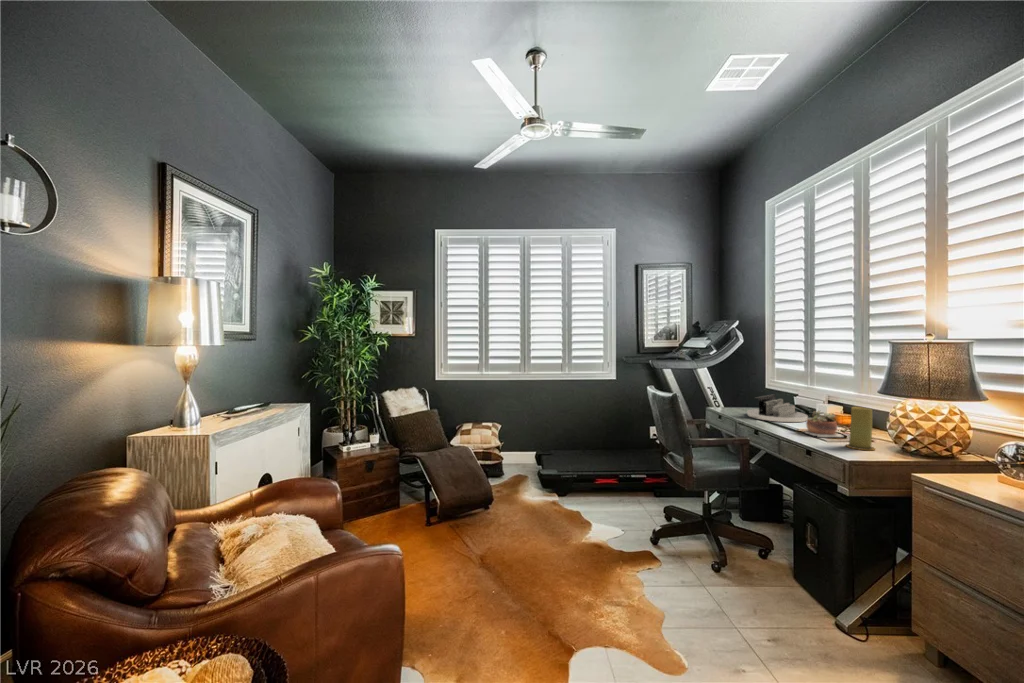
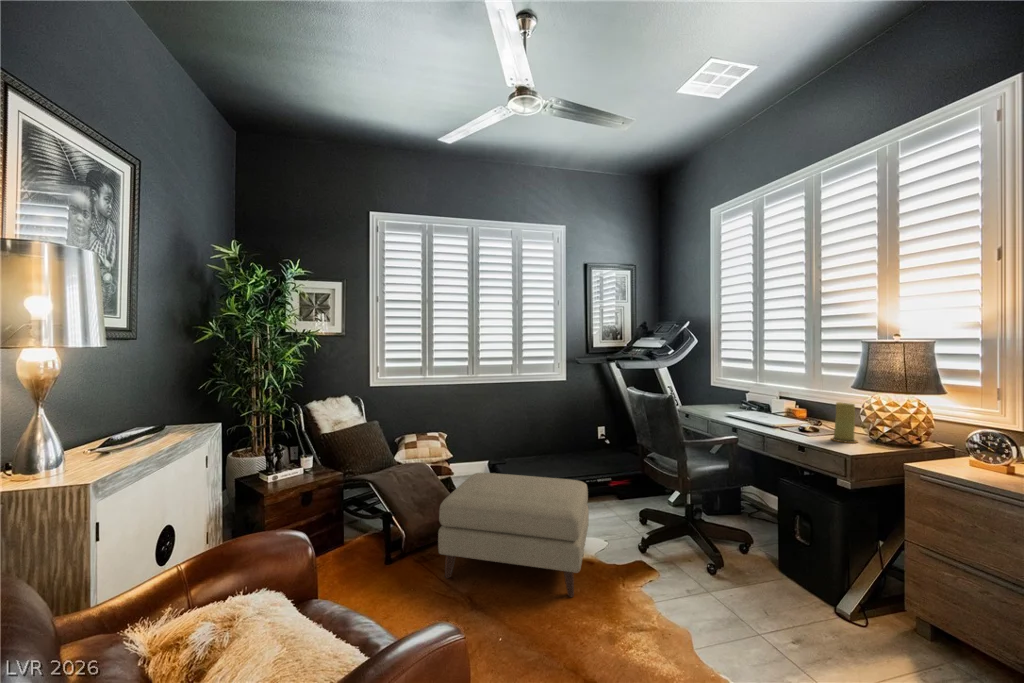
desk organizer: present [747,394,808,422] -> none [715,392,771,419]
succulent plant: present [805,411,843,437] -> none [780,406,819,432]
ottoman: none [463,457,605,571] -> present [438,473,589,597]

